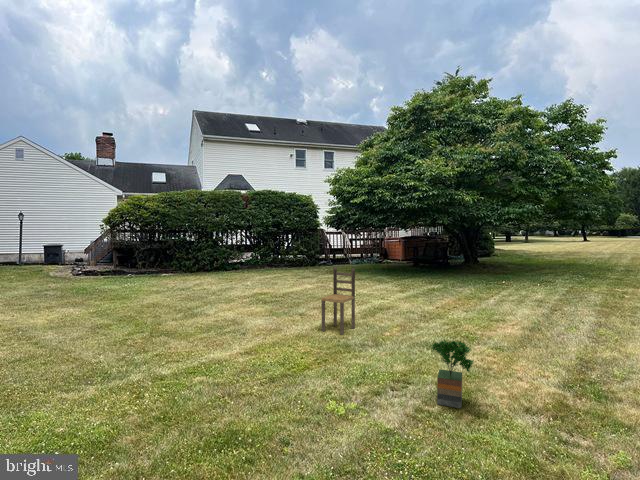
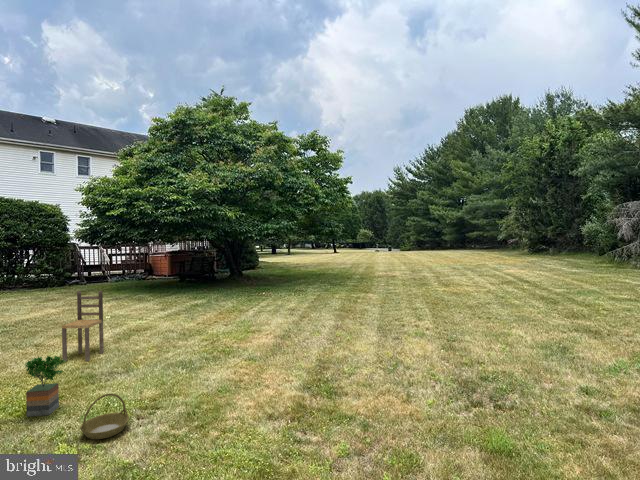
potted tree: present [432,340,474,408] -> present [25,356,65,417]
basket: none [345,385,394,437] -> present [80,394,129,439]

